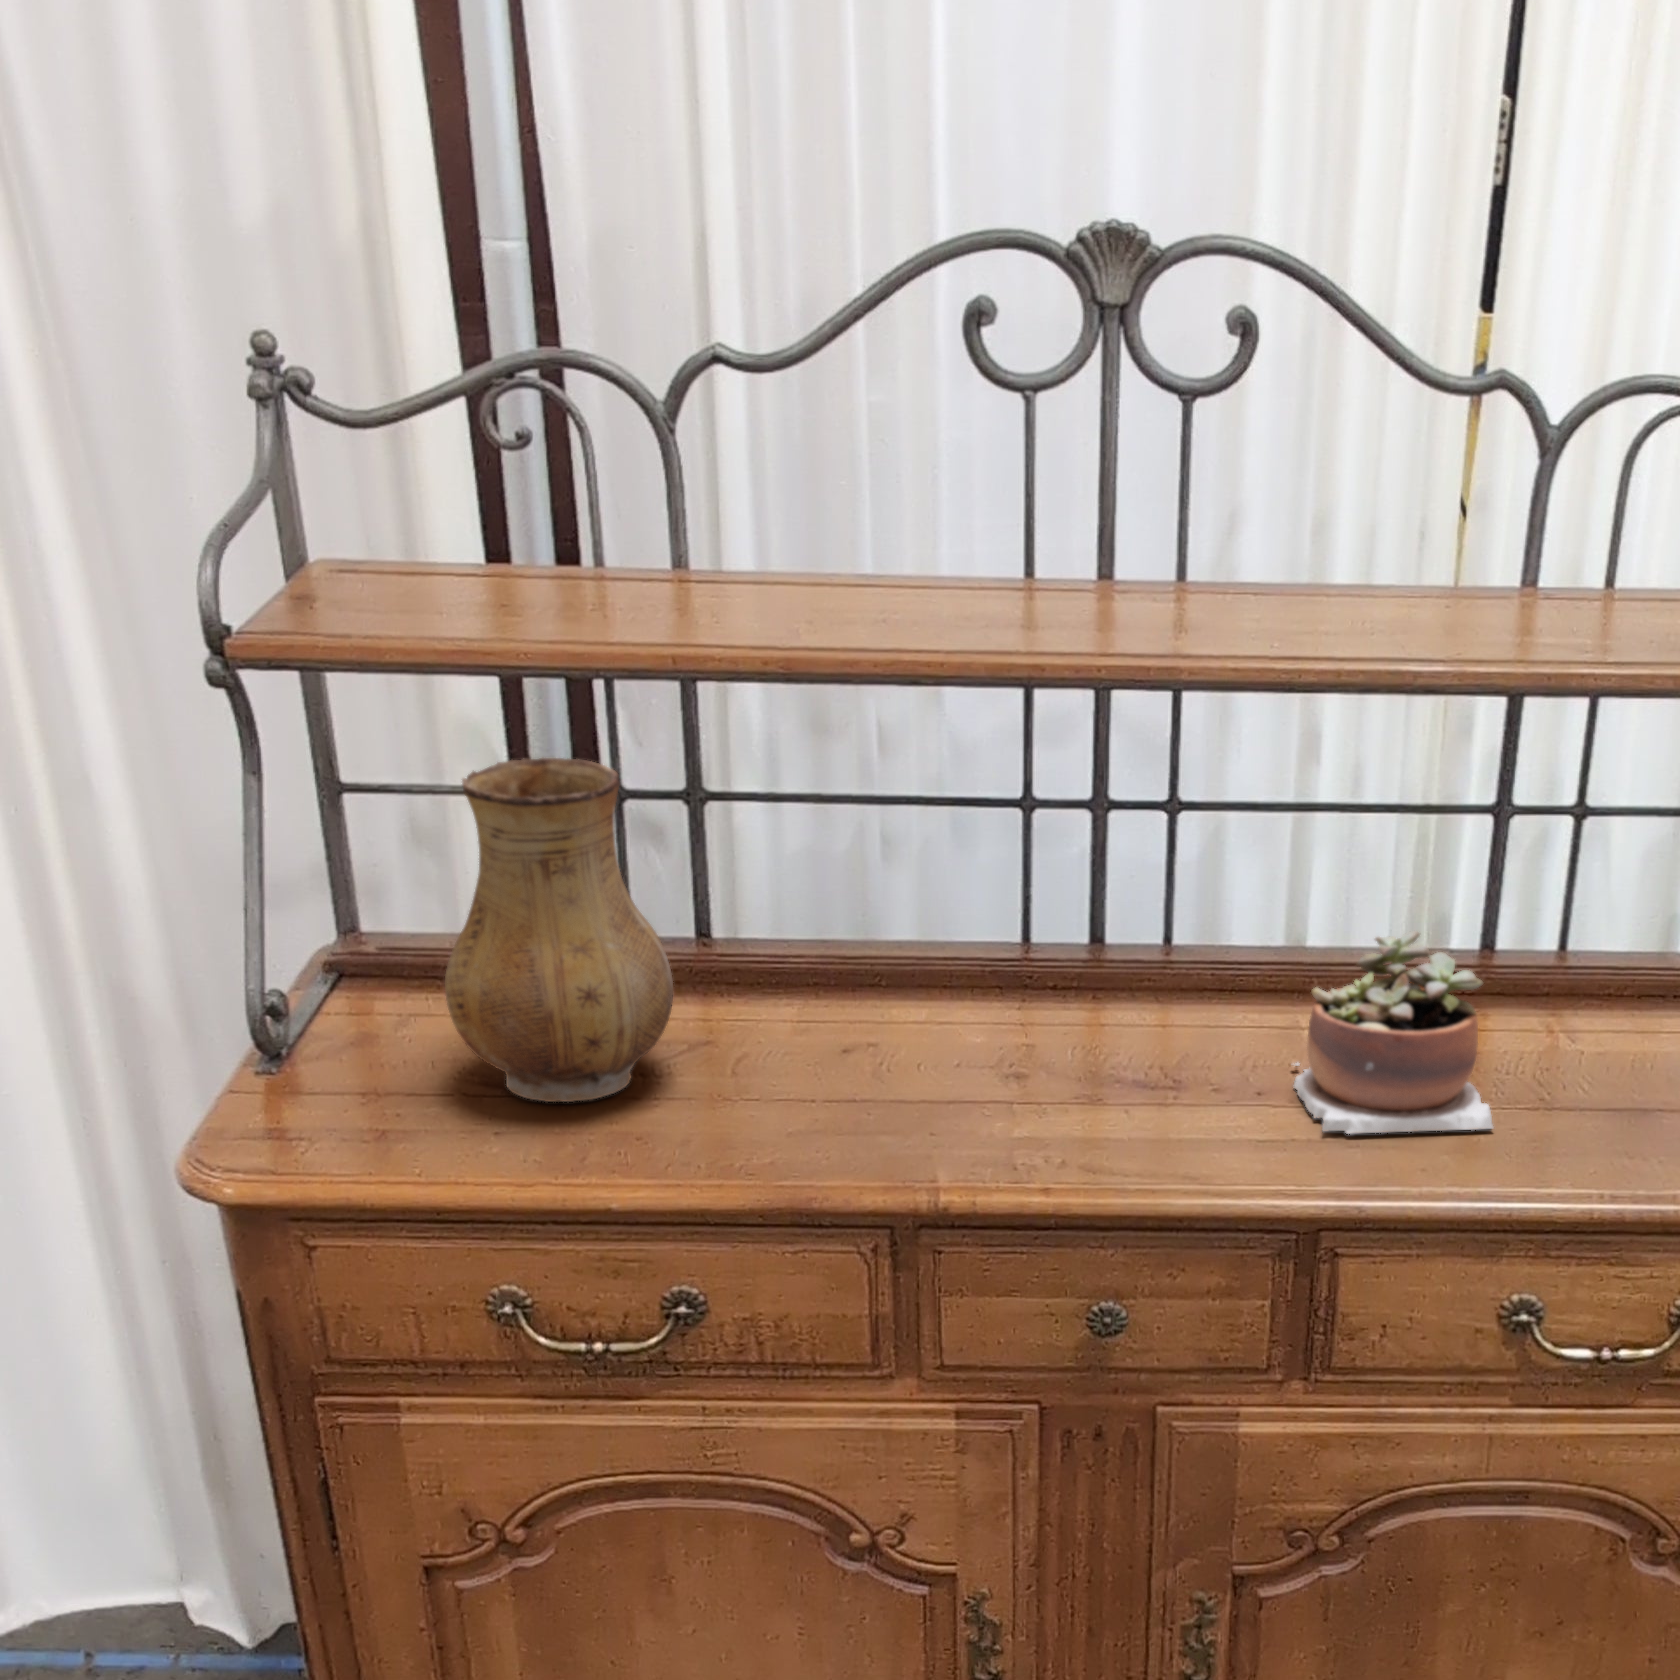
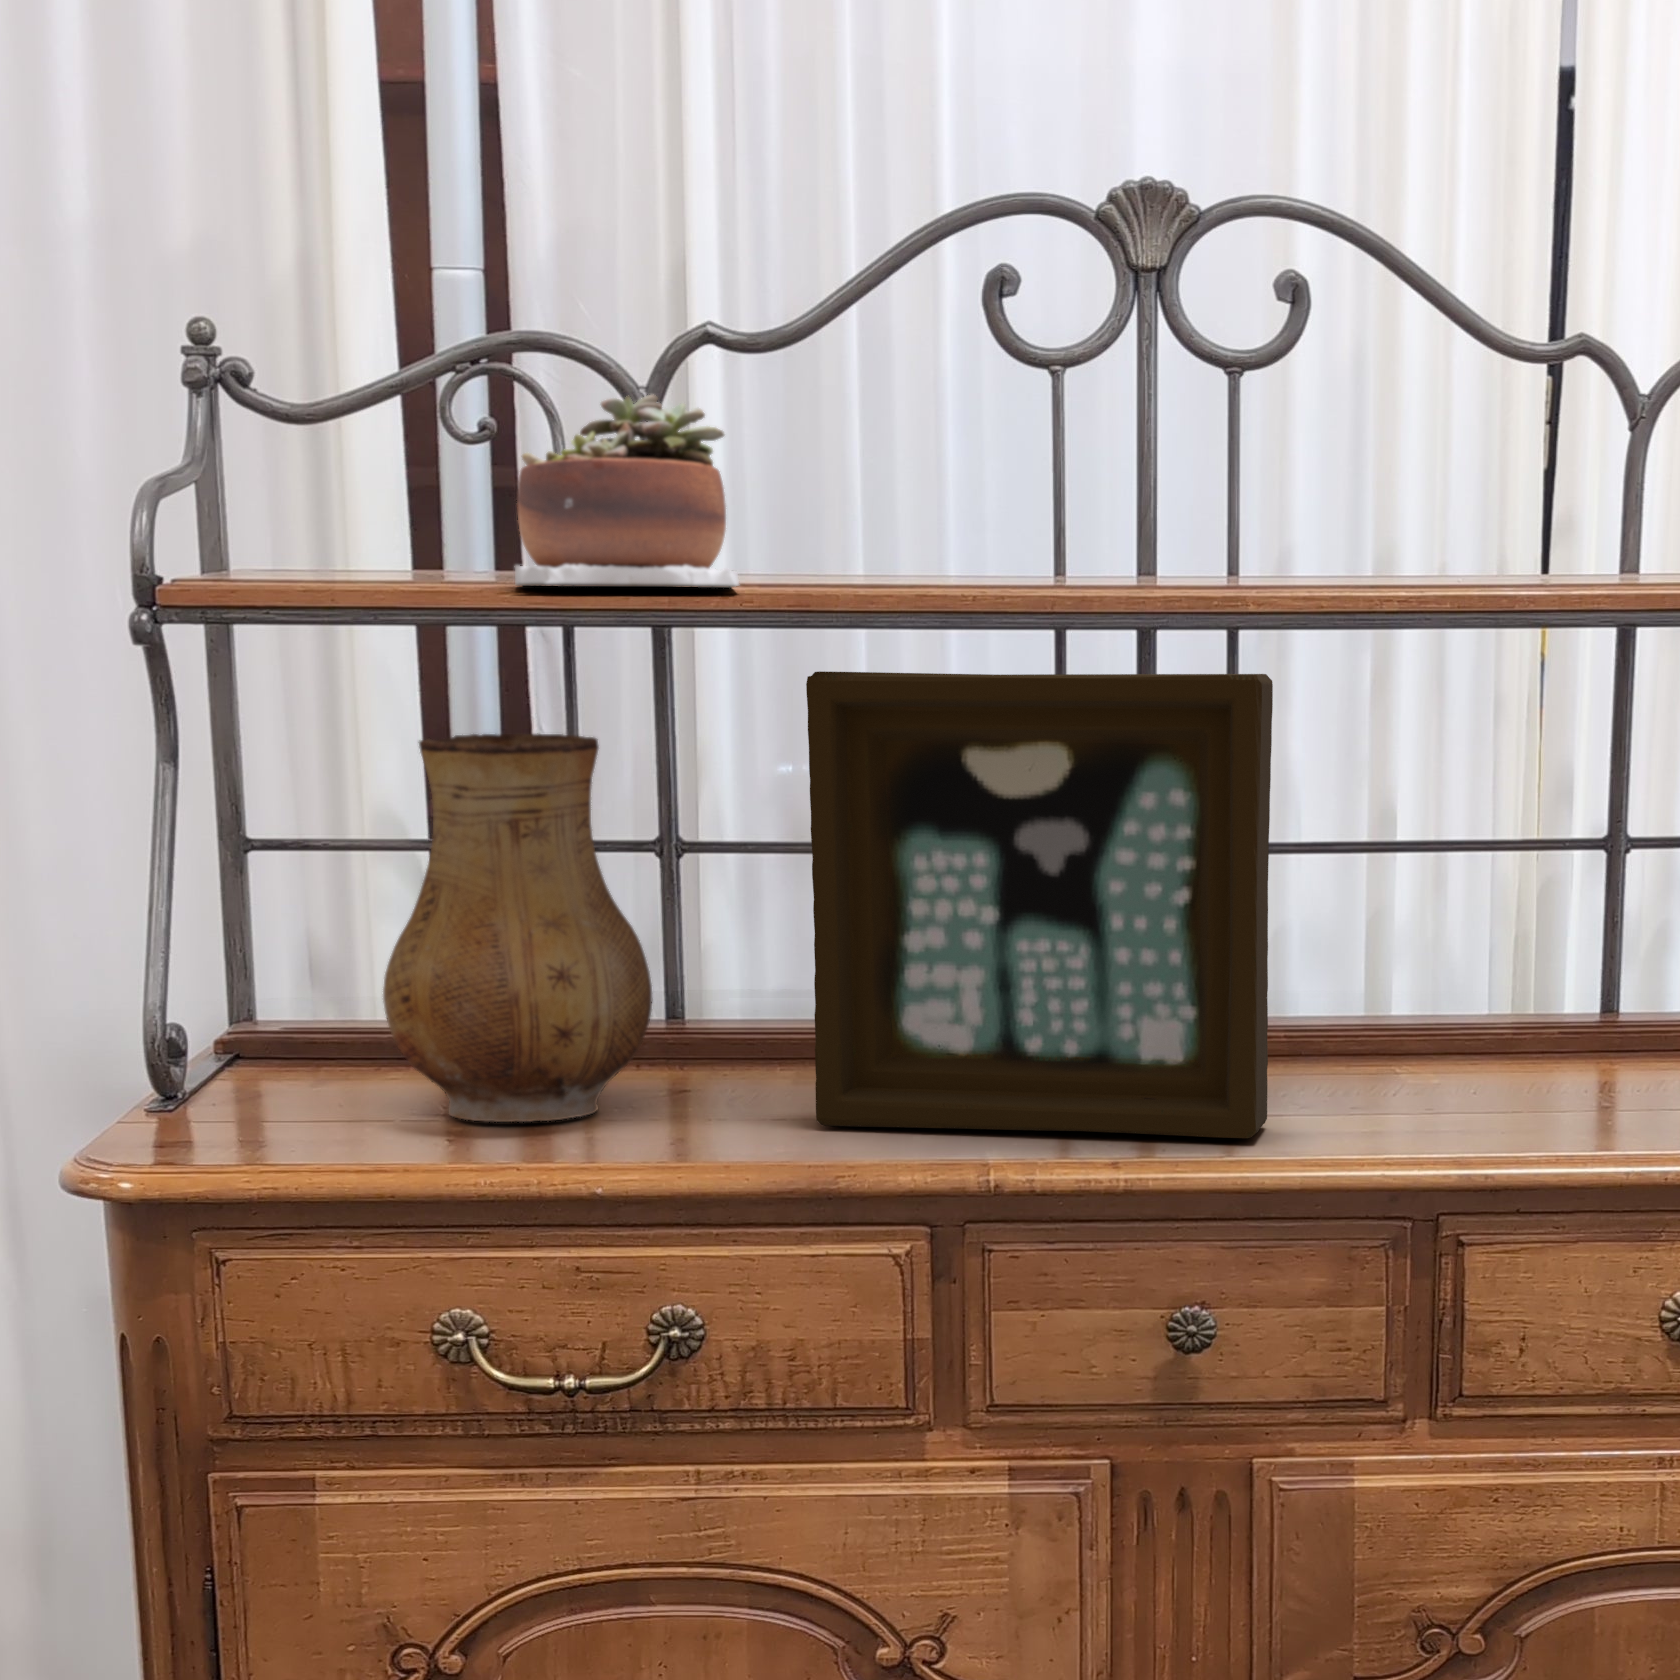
picture frame: none [792,727,1200,1155] -> present [806,671,1273,1138]
succulent plant: present [1291,931,1493,1134] -> present [515,395,739,588]

